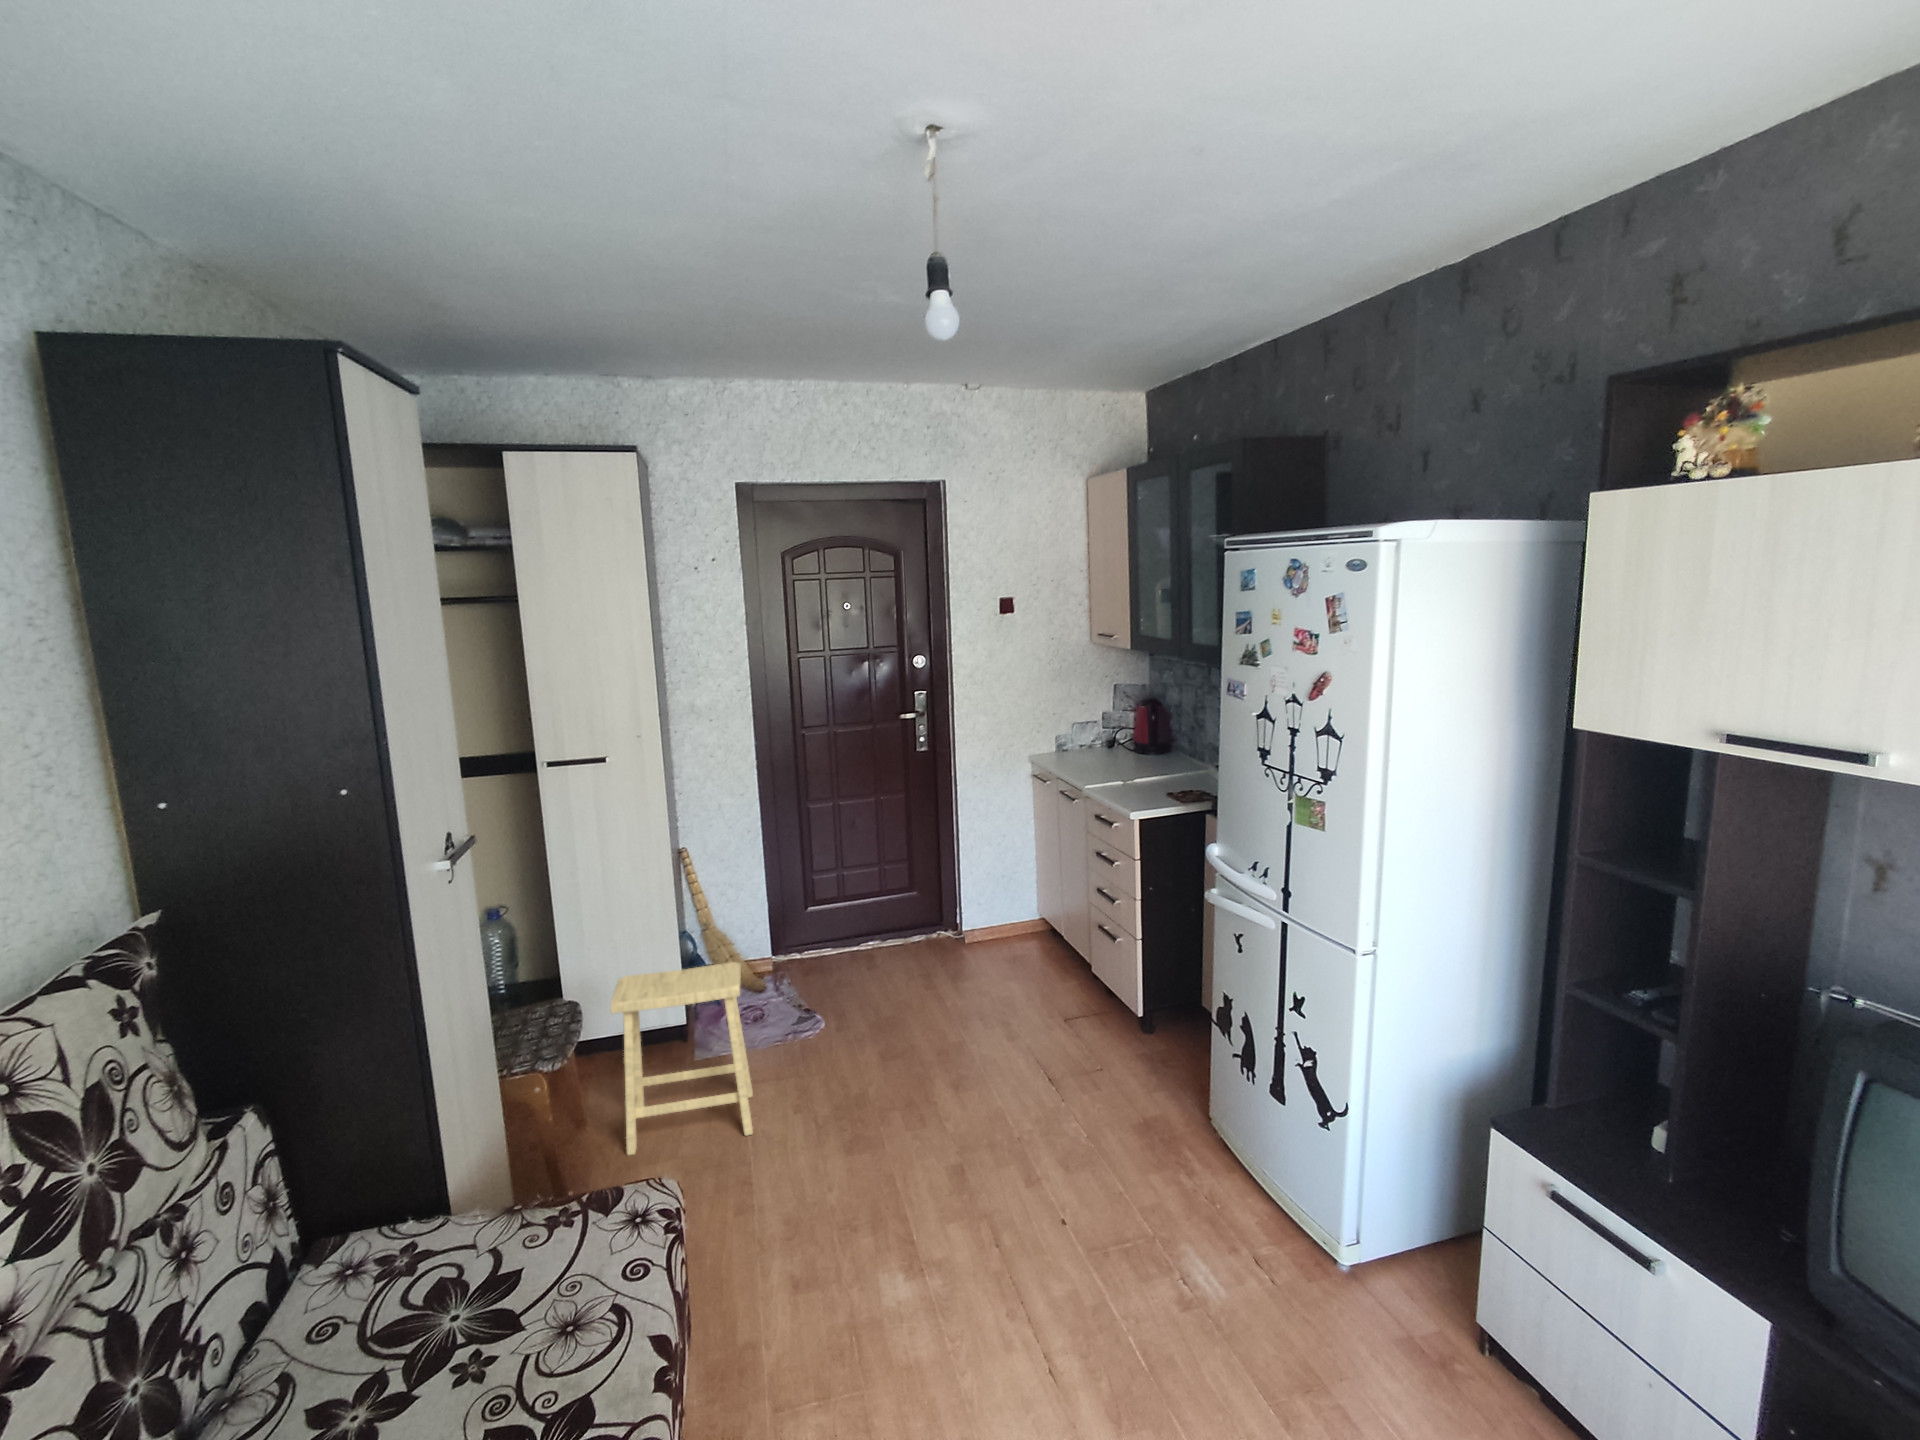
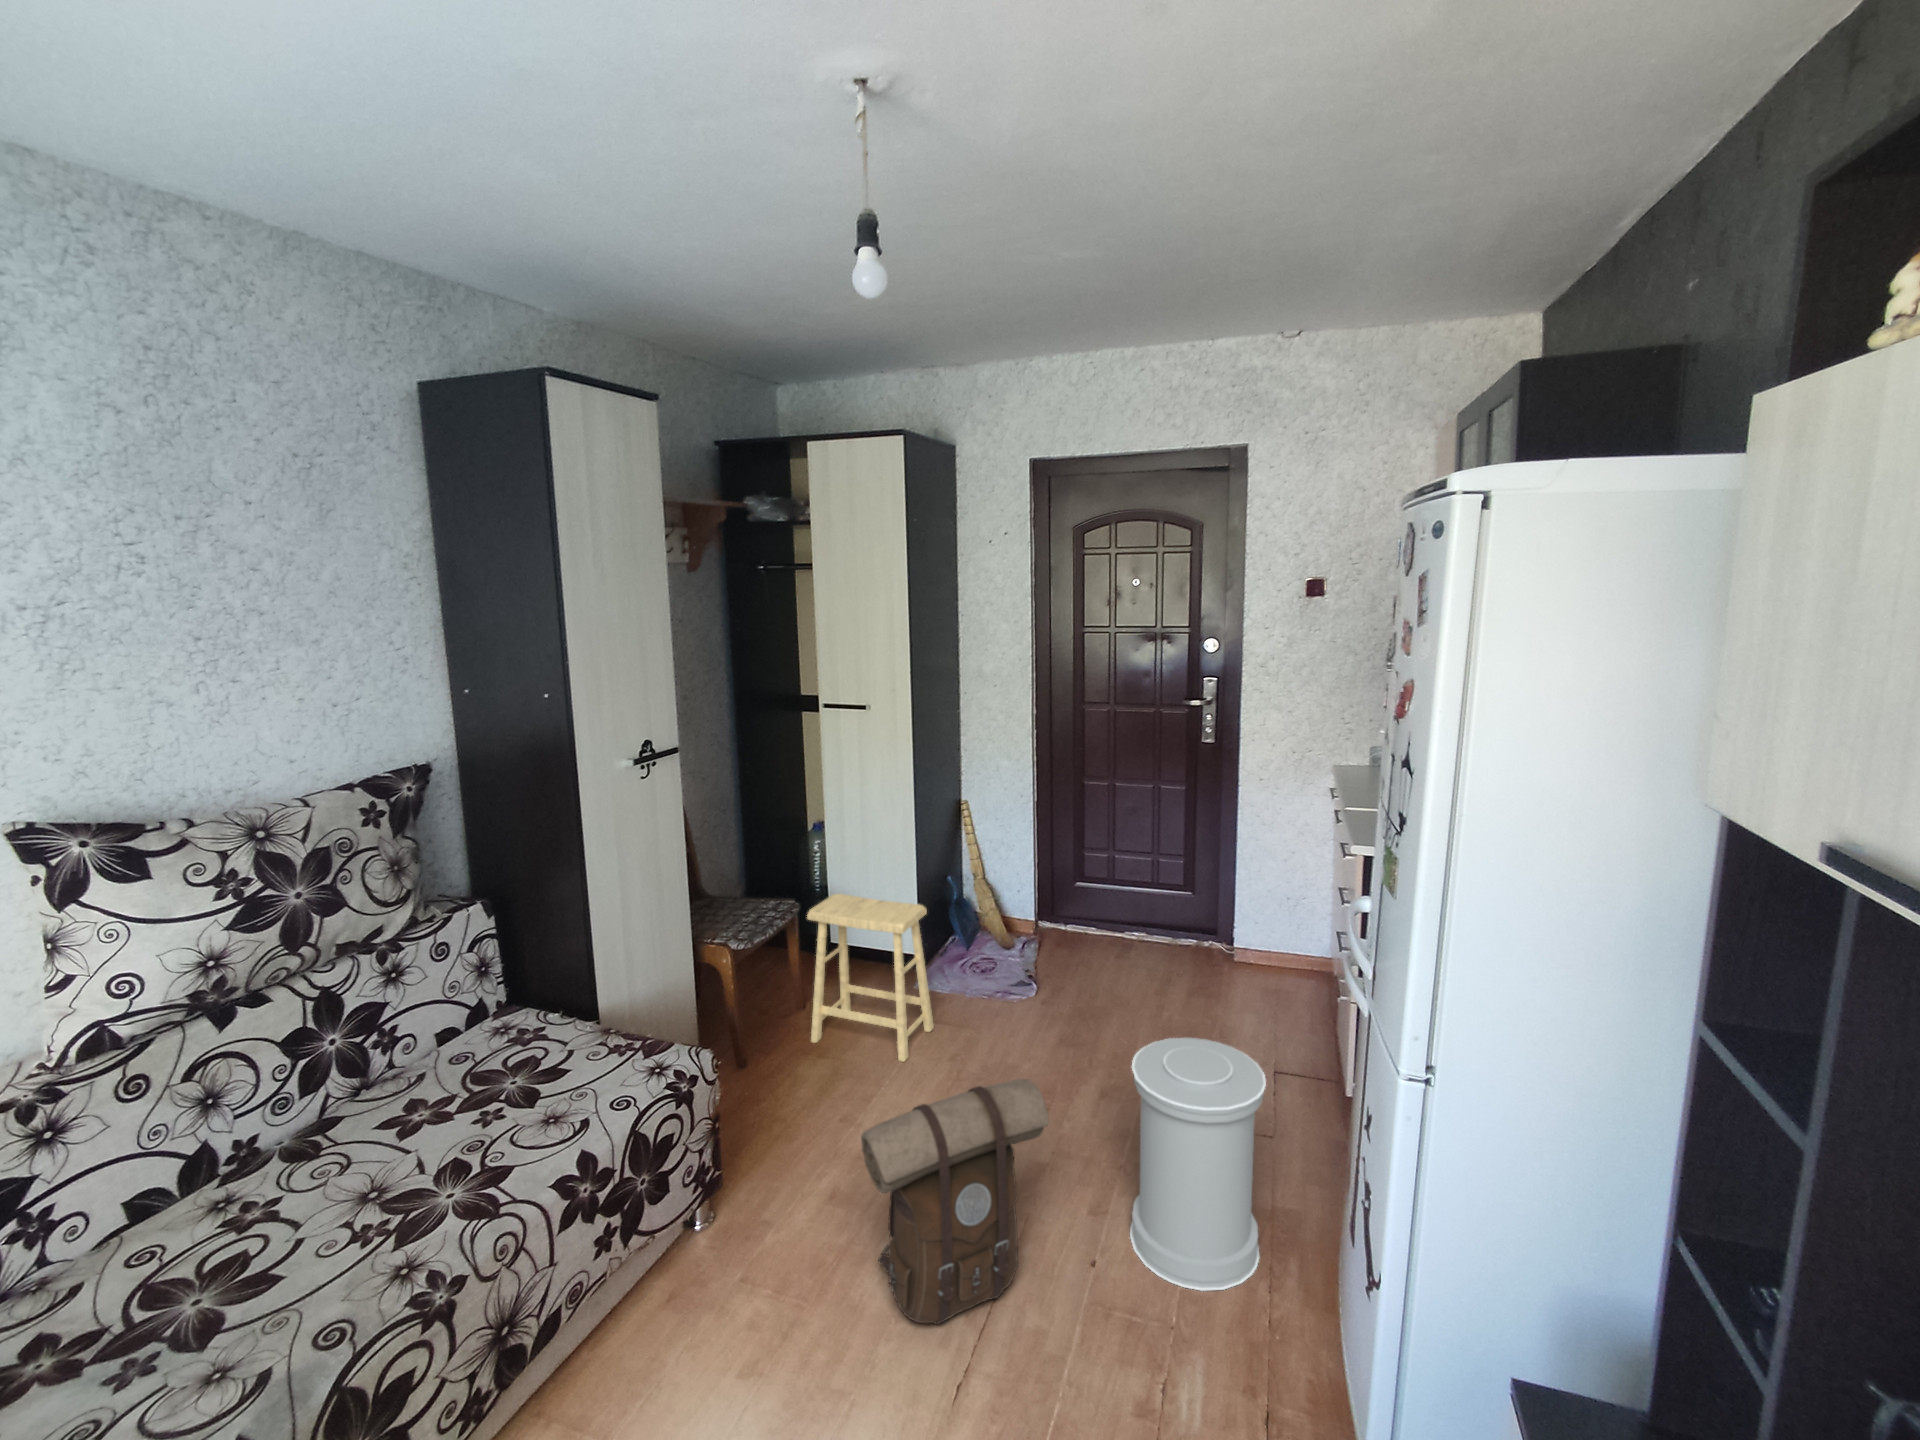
trash can: none [1062,997,1176,1209] -> present [1130,1038,1266,1291]
backpack: none [898,1076,1052,1345] -> present [861,1079,1049,1324]

